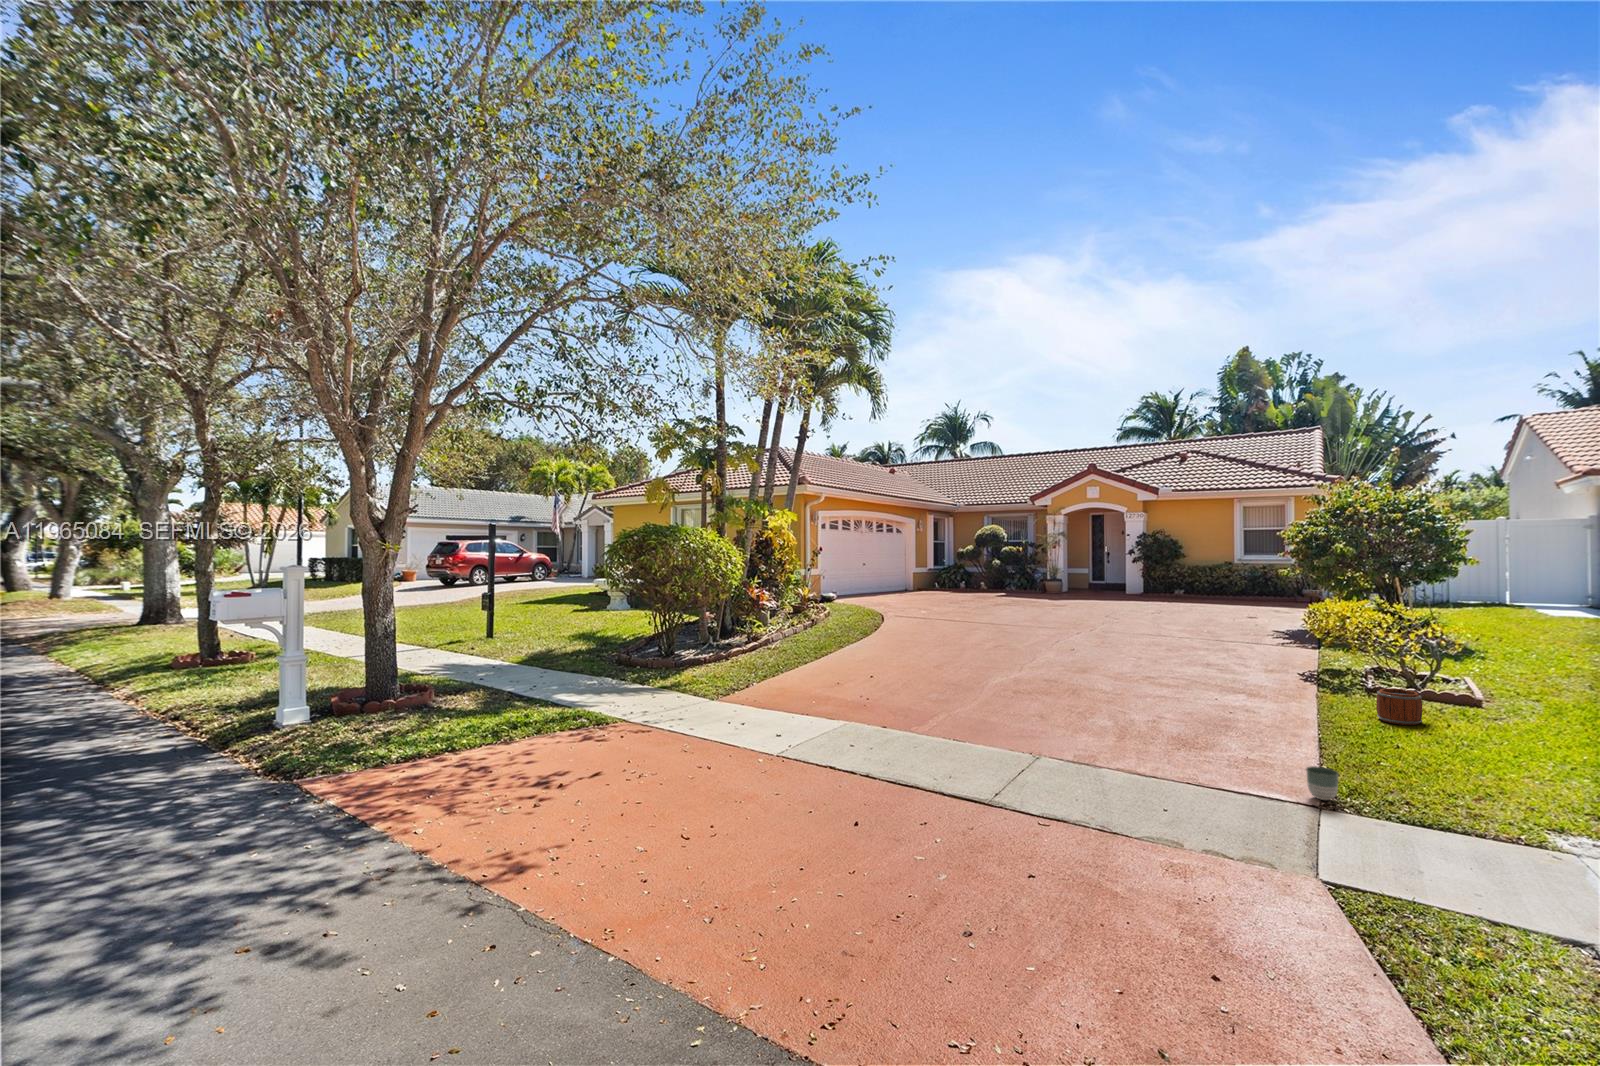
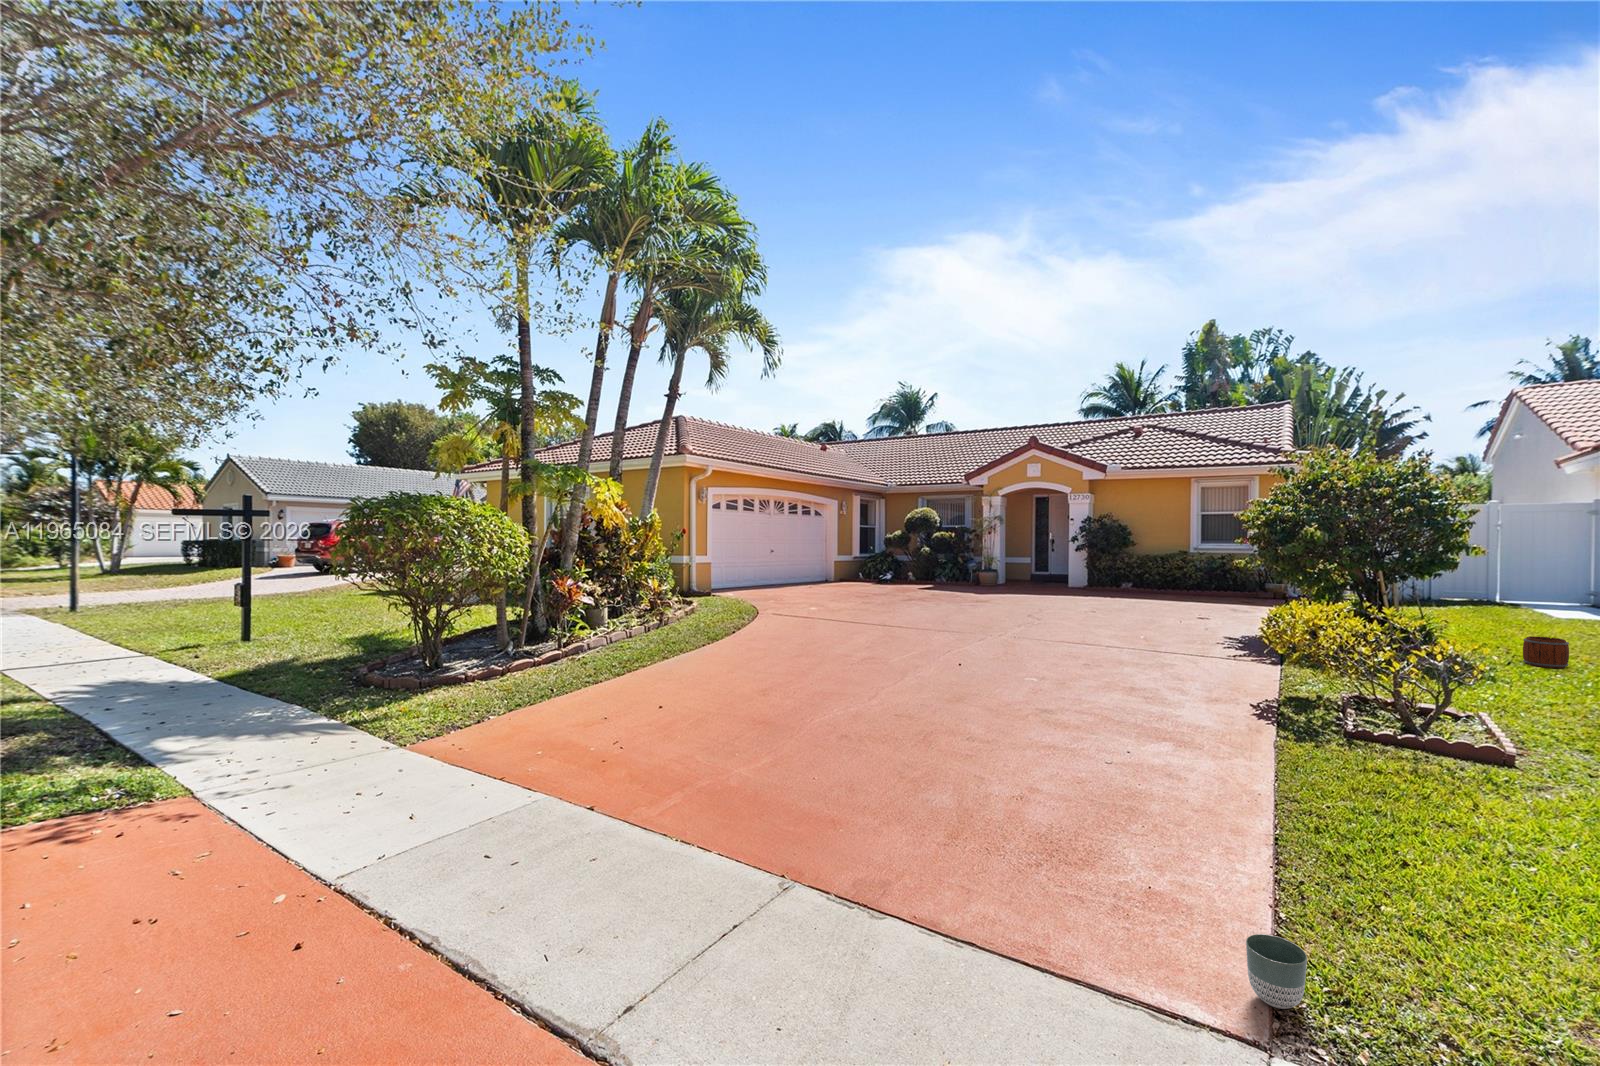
bucket: present [1377,688,1422,725] -> present [1523,636,1569,668]

